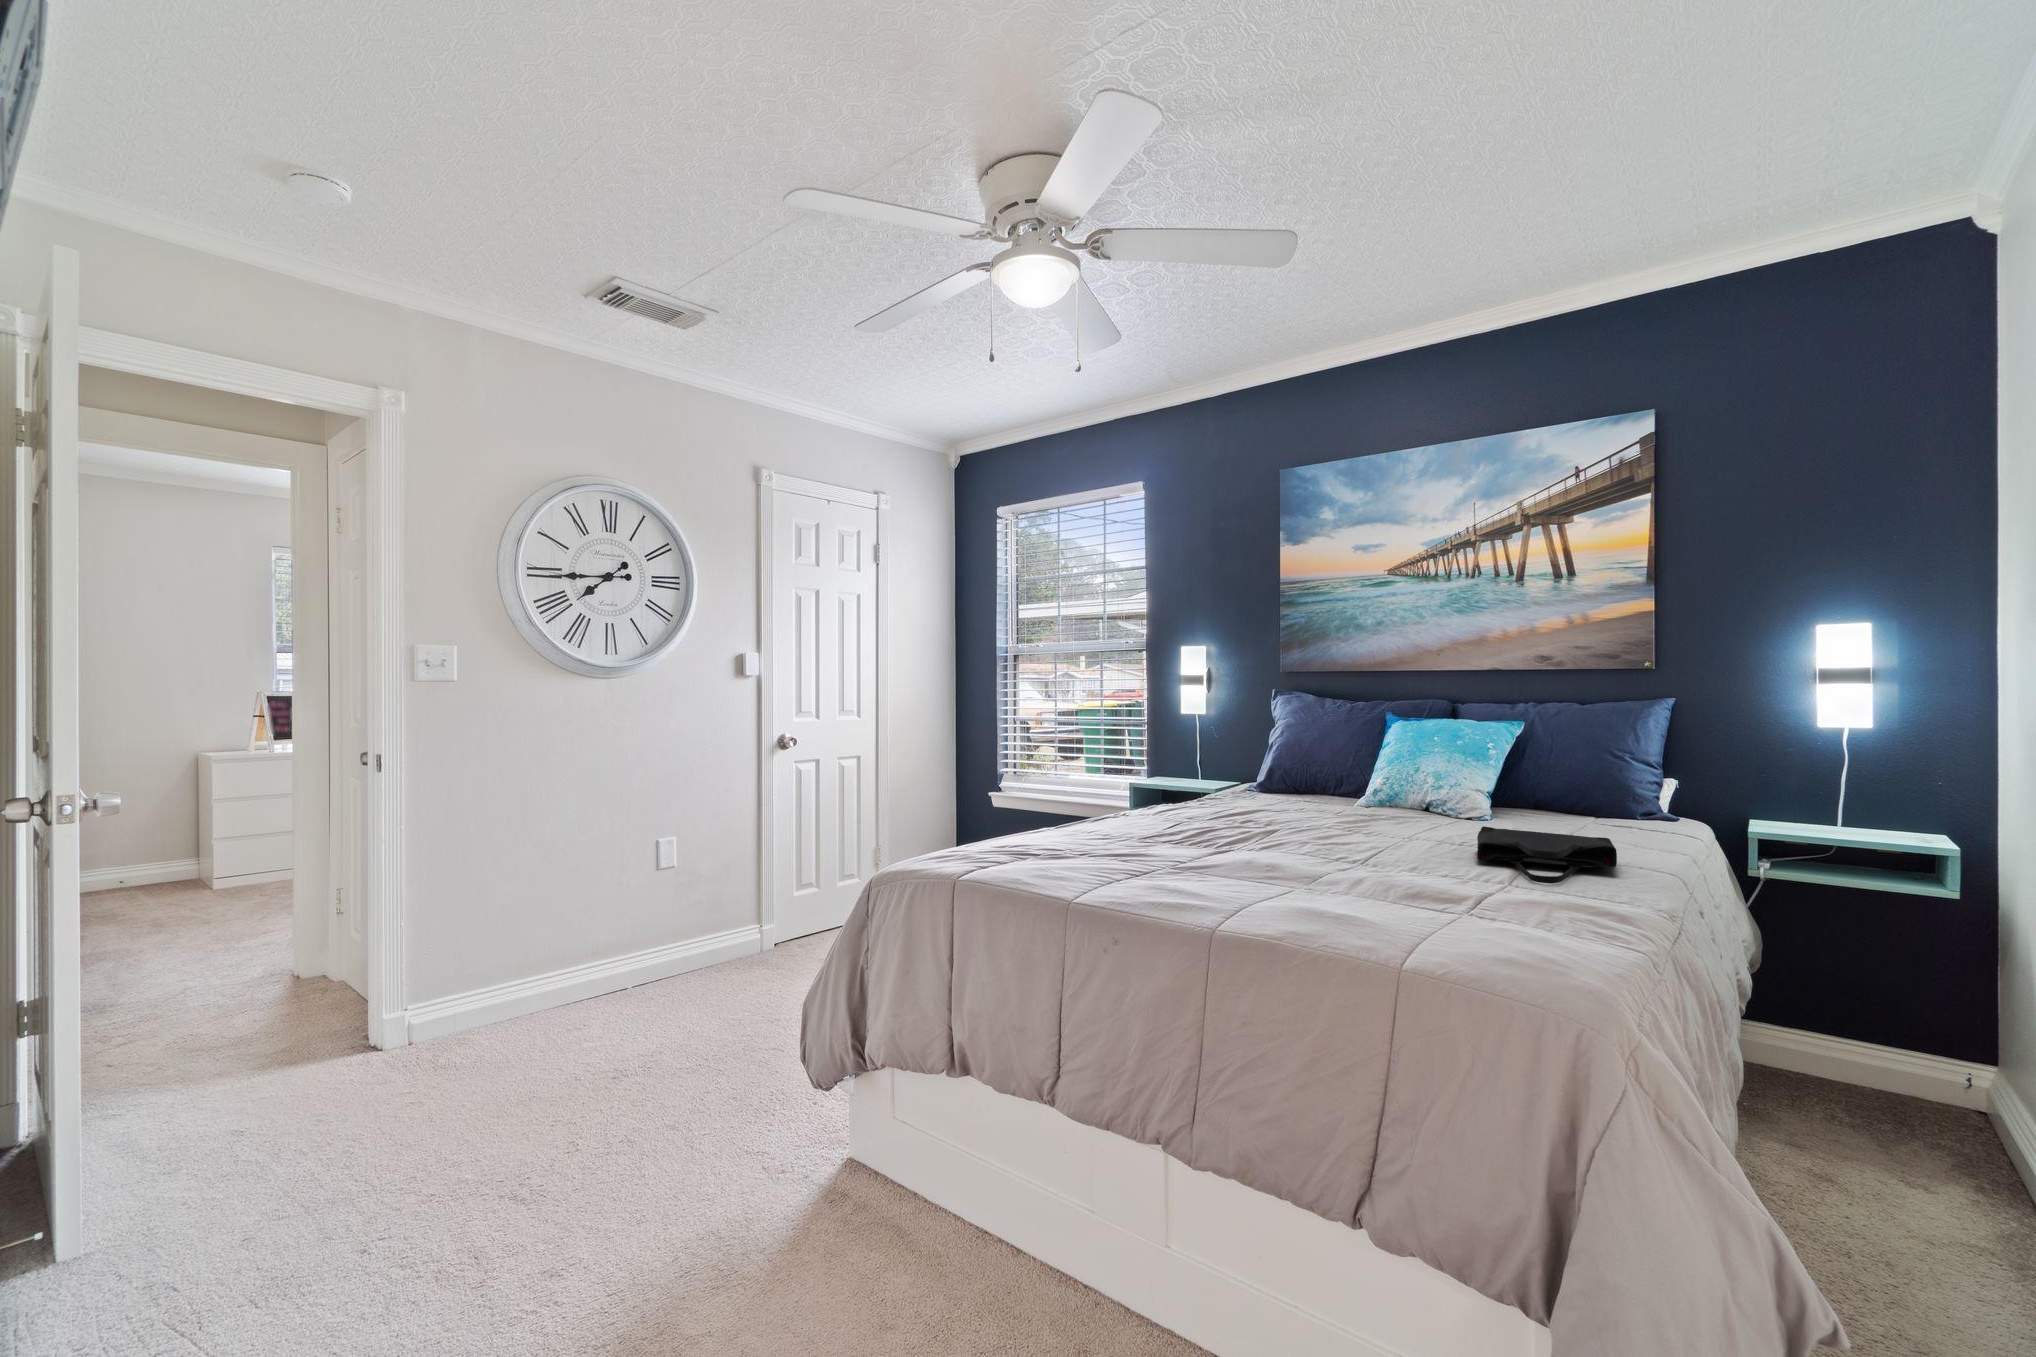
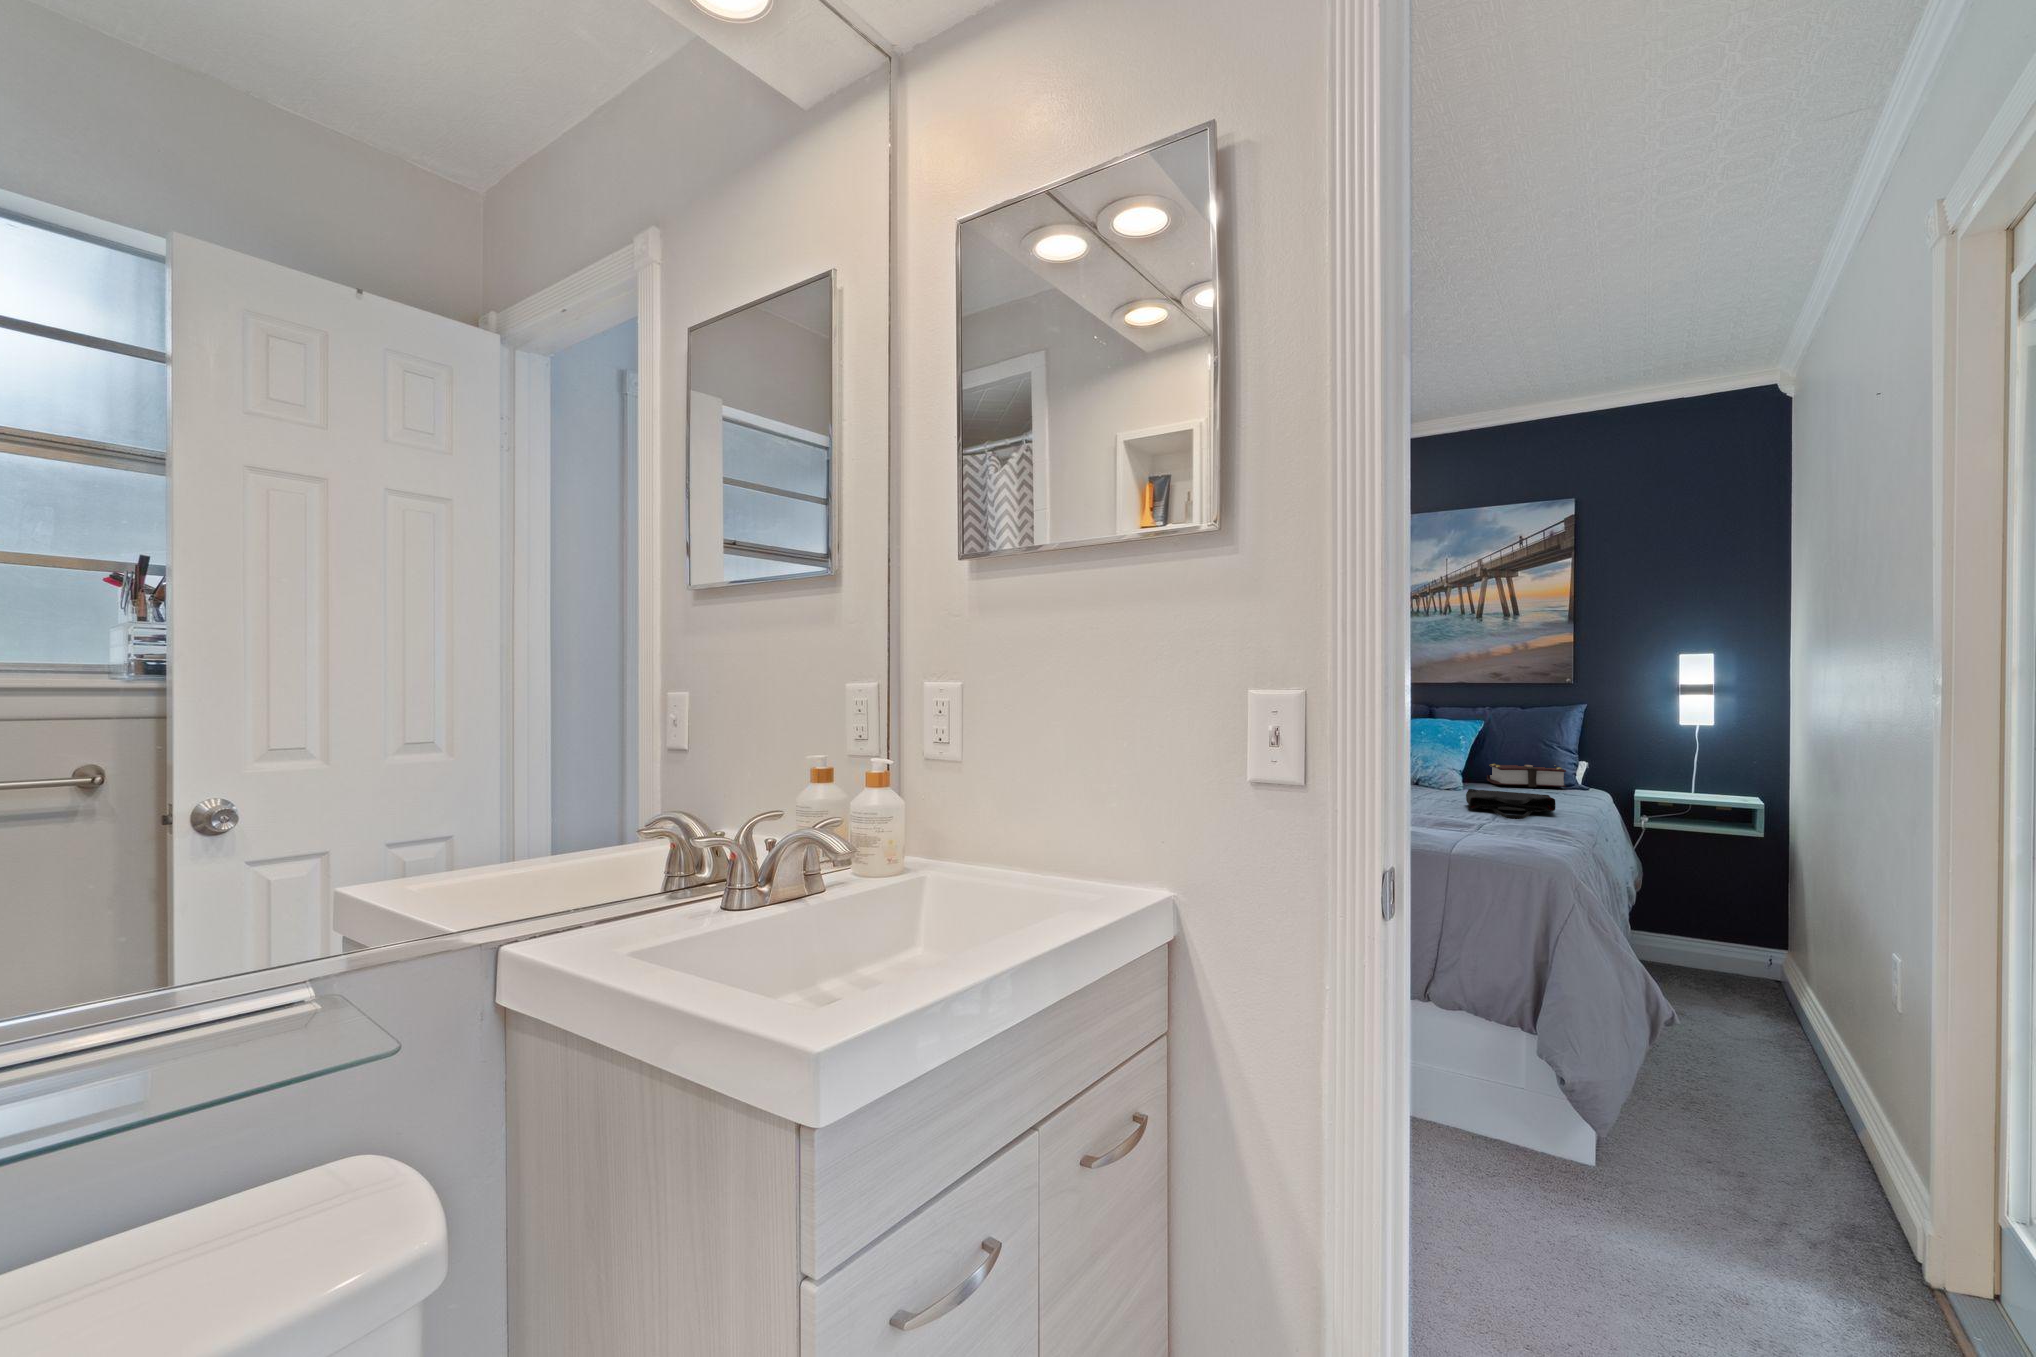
book: none [1529,783,1644,817] -> present [1487,764,1566,787]

